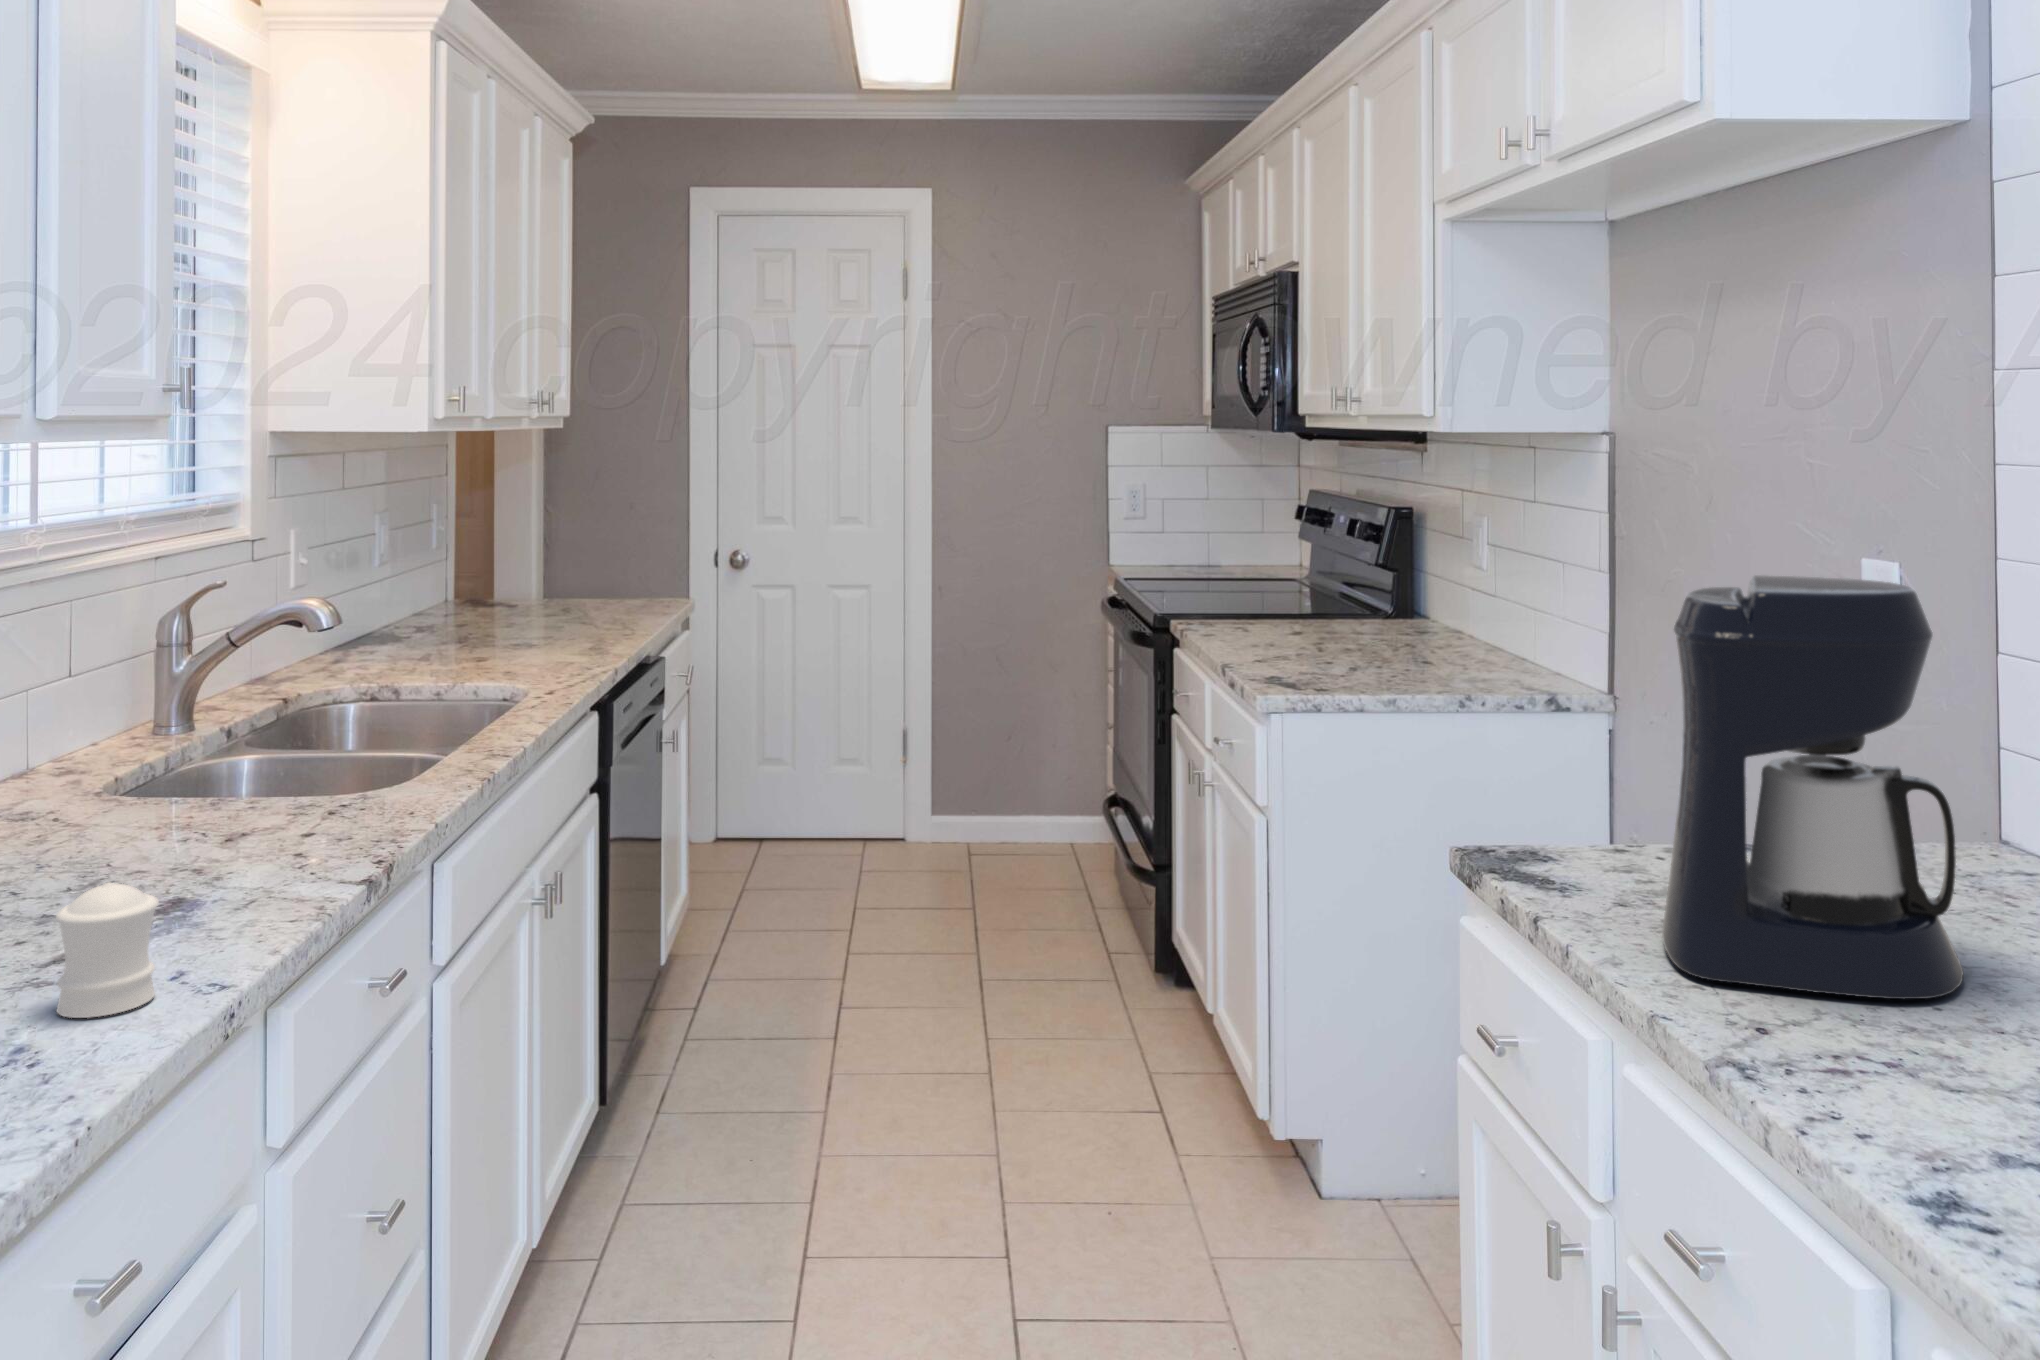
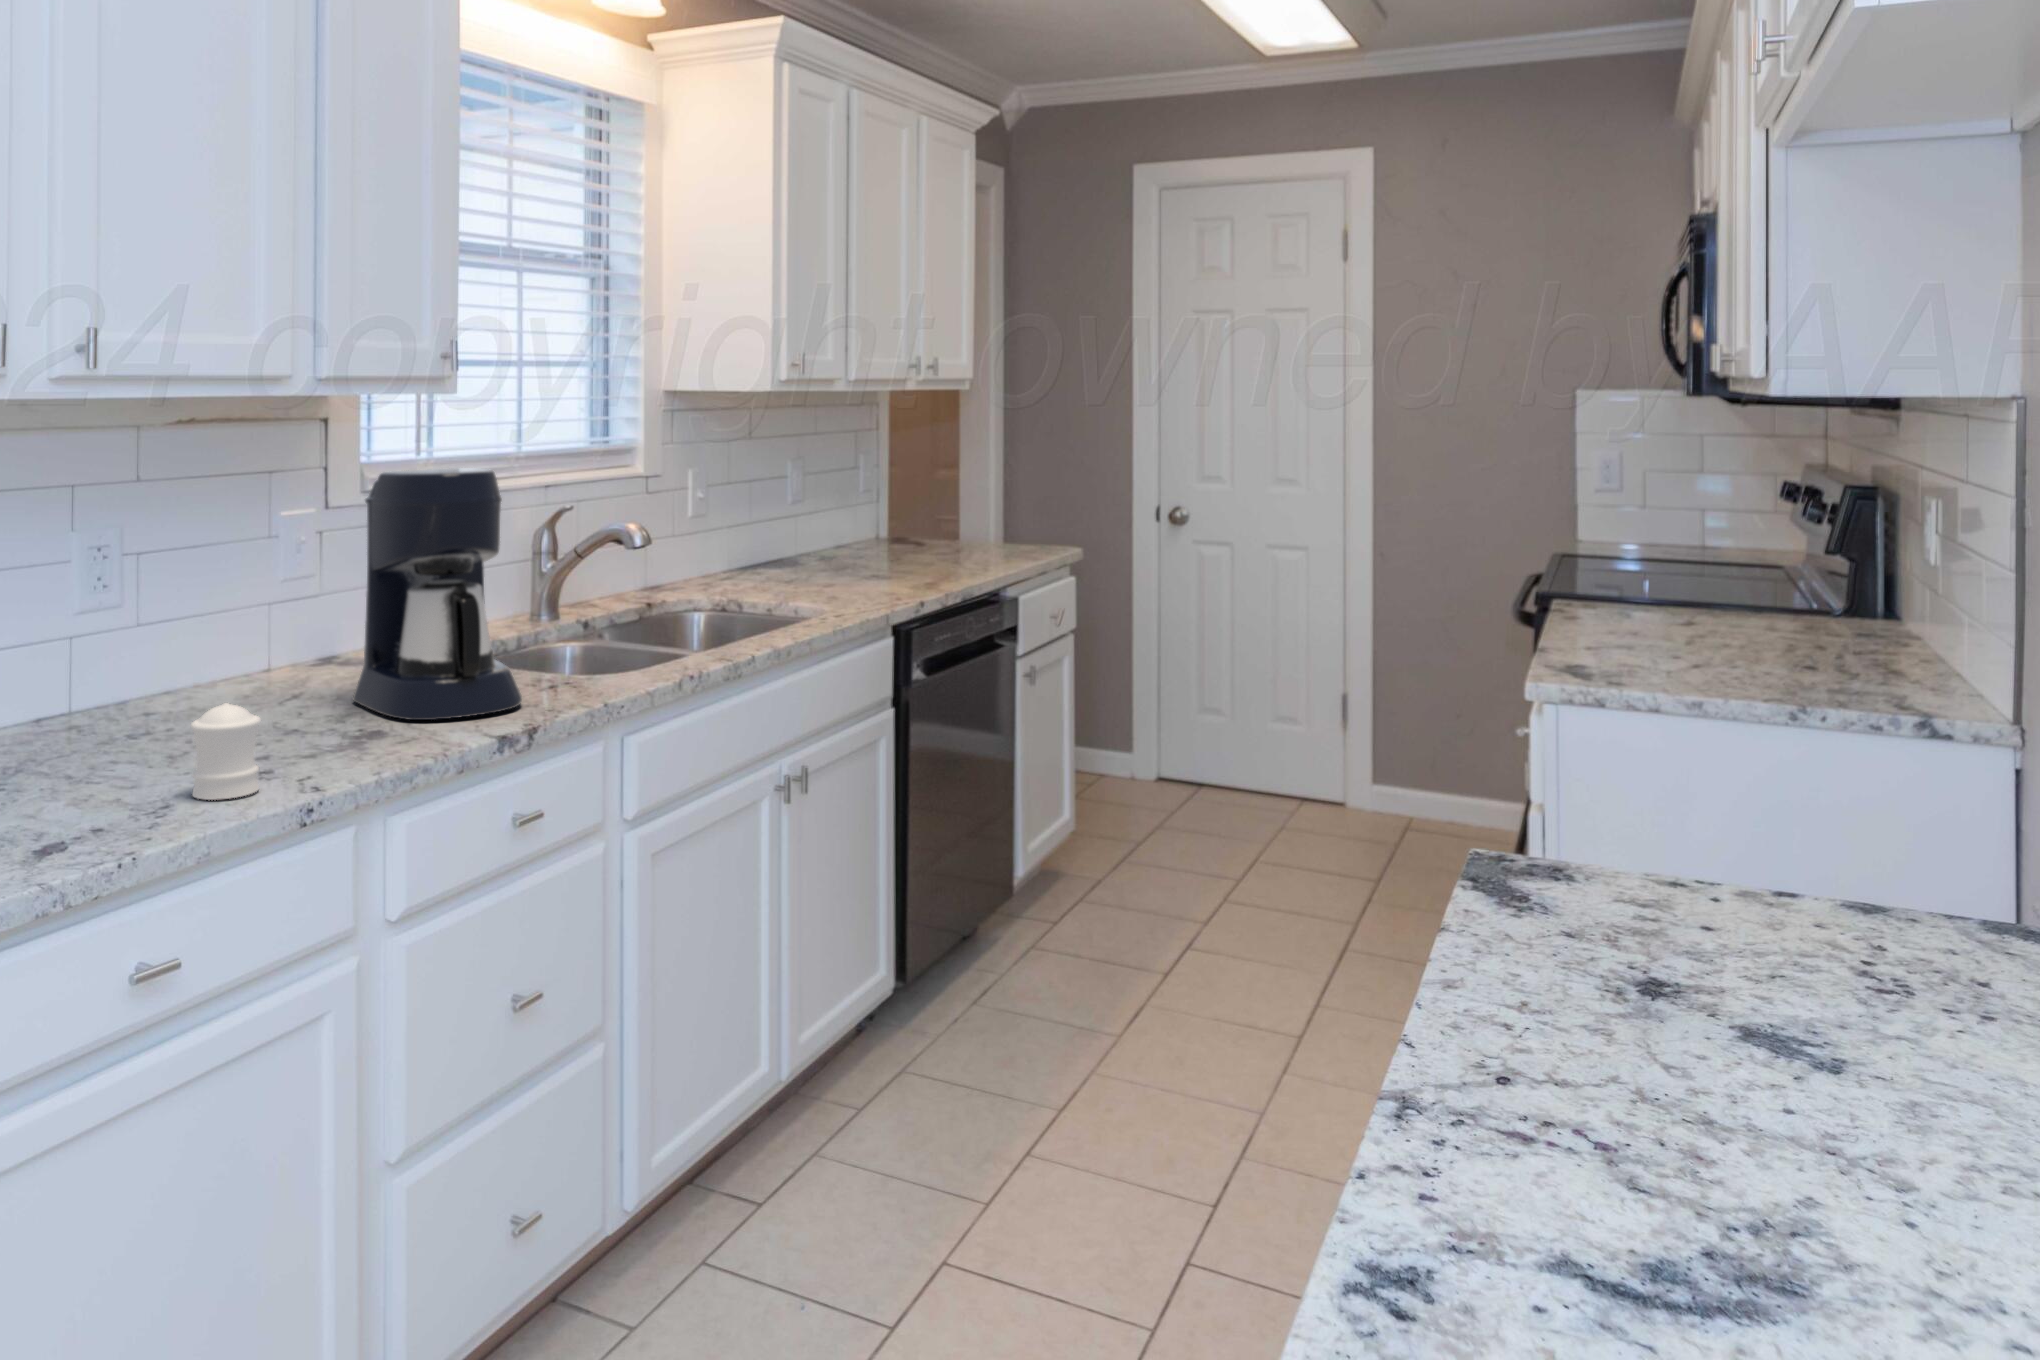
coffee maker: present [1662,575,1963,999] -> present [353,468,522,720]

